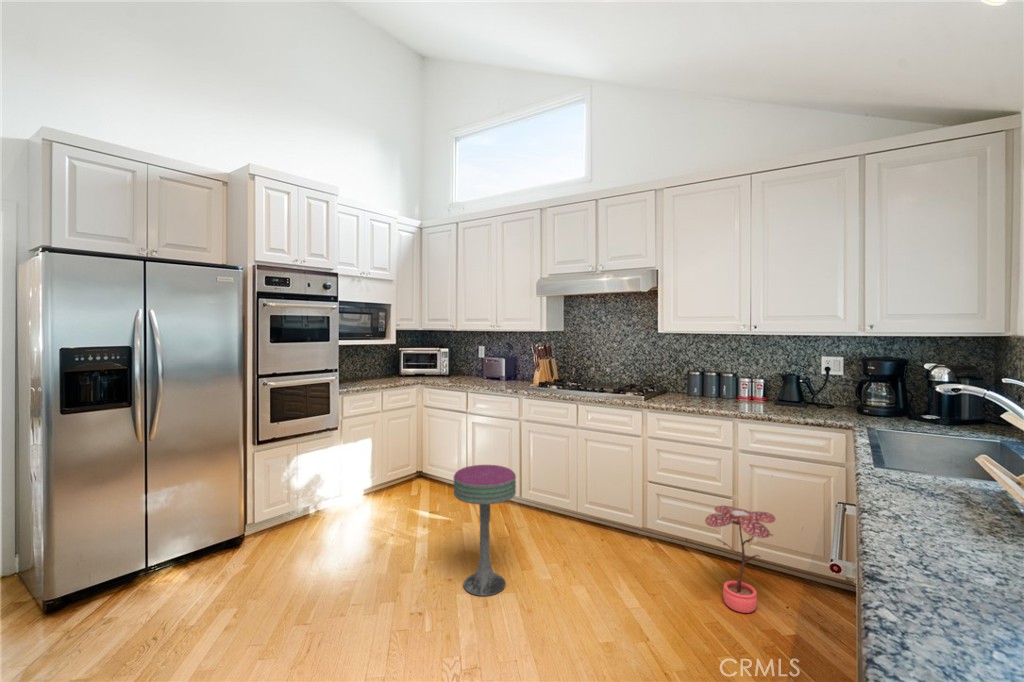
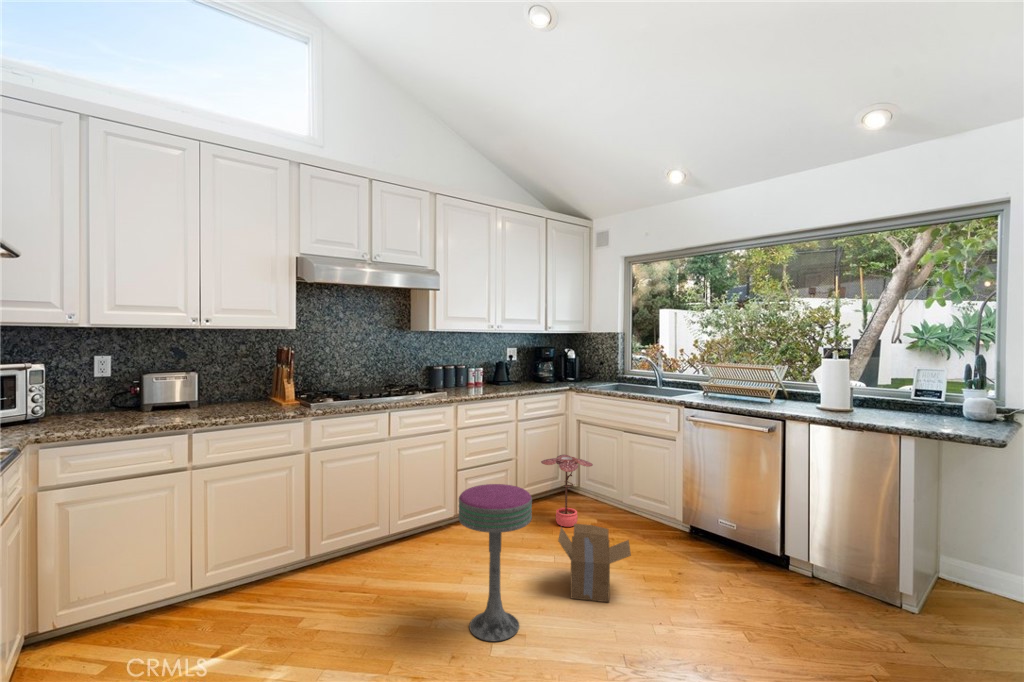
cardboard box: none [547,554,615,649] -> present [558,524,631,602]

